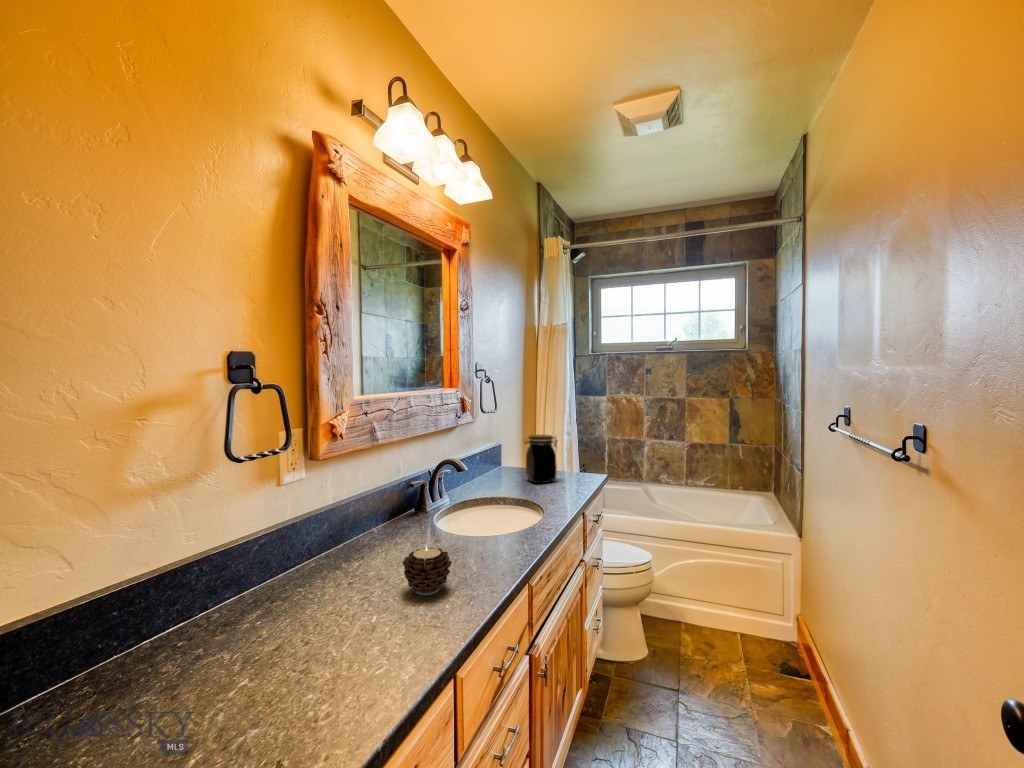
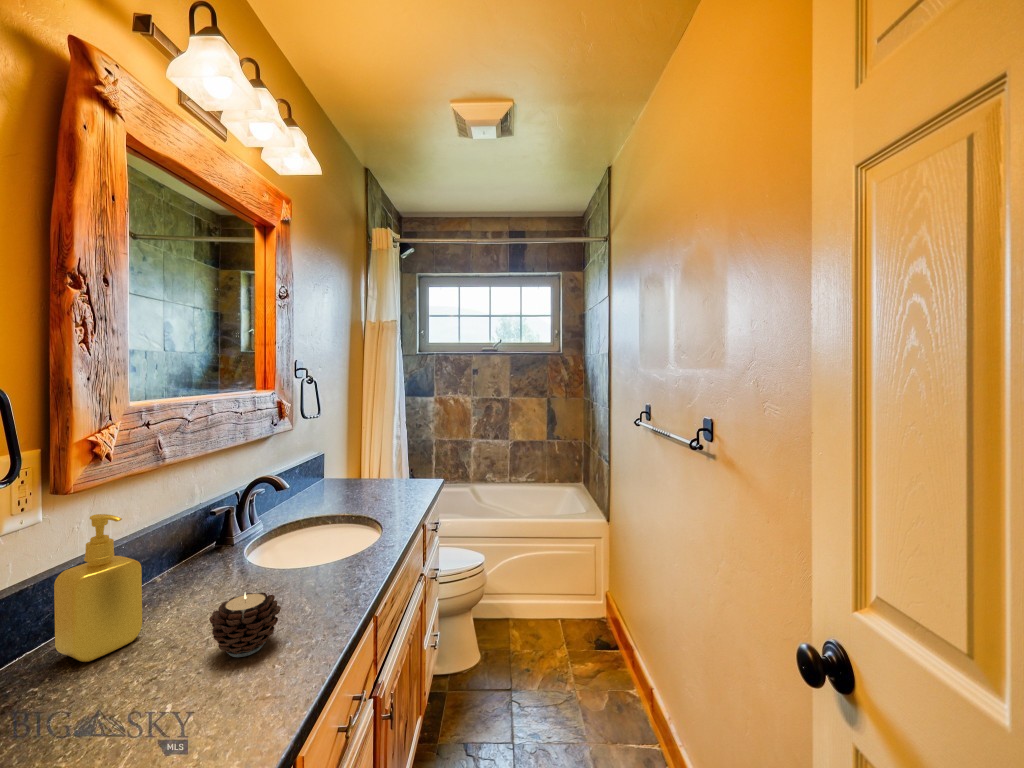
jar: present [524,435,558,483] -> none [355,440,393,493]
soap dispenser: none [311,476,361,580] -> present [54,514,142,662]

